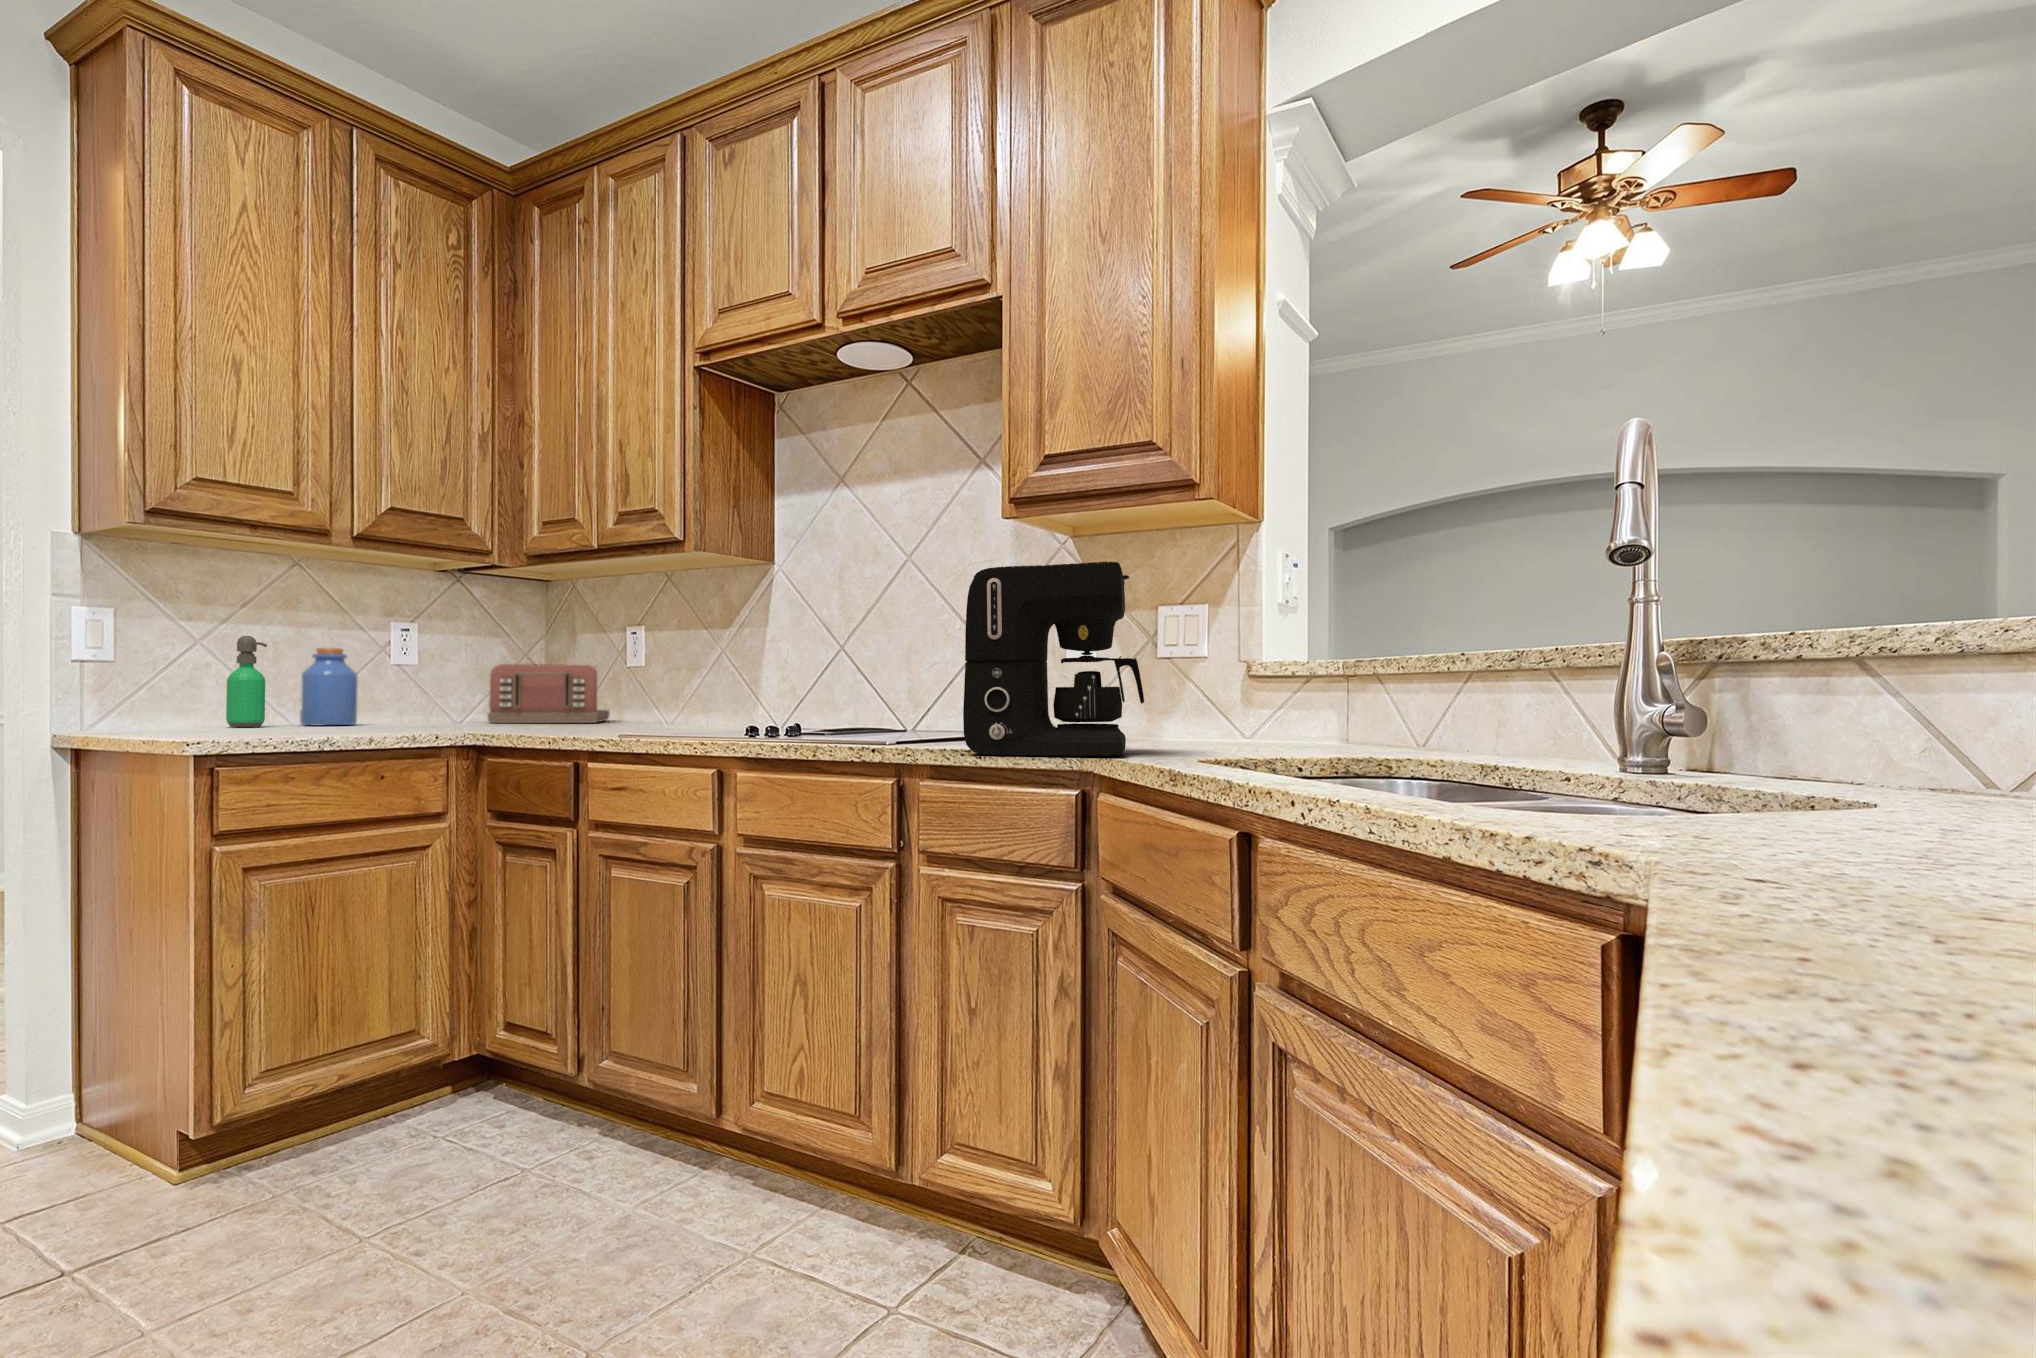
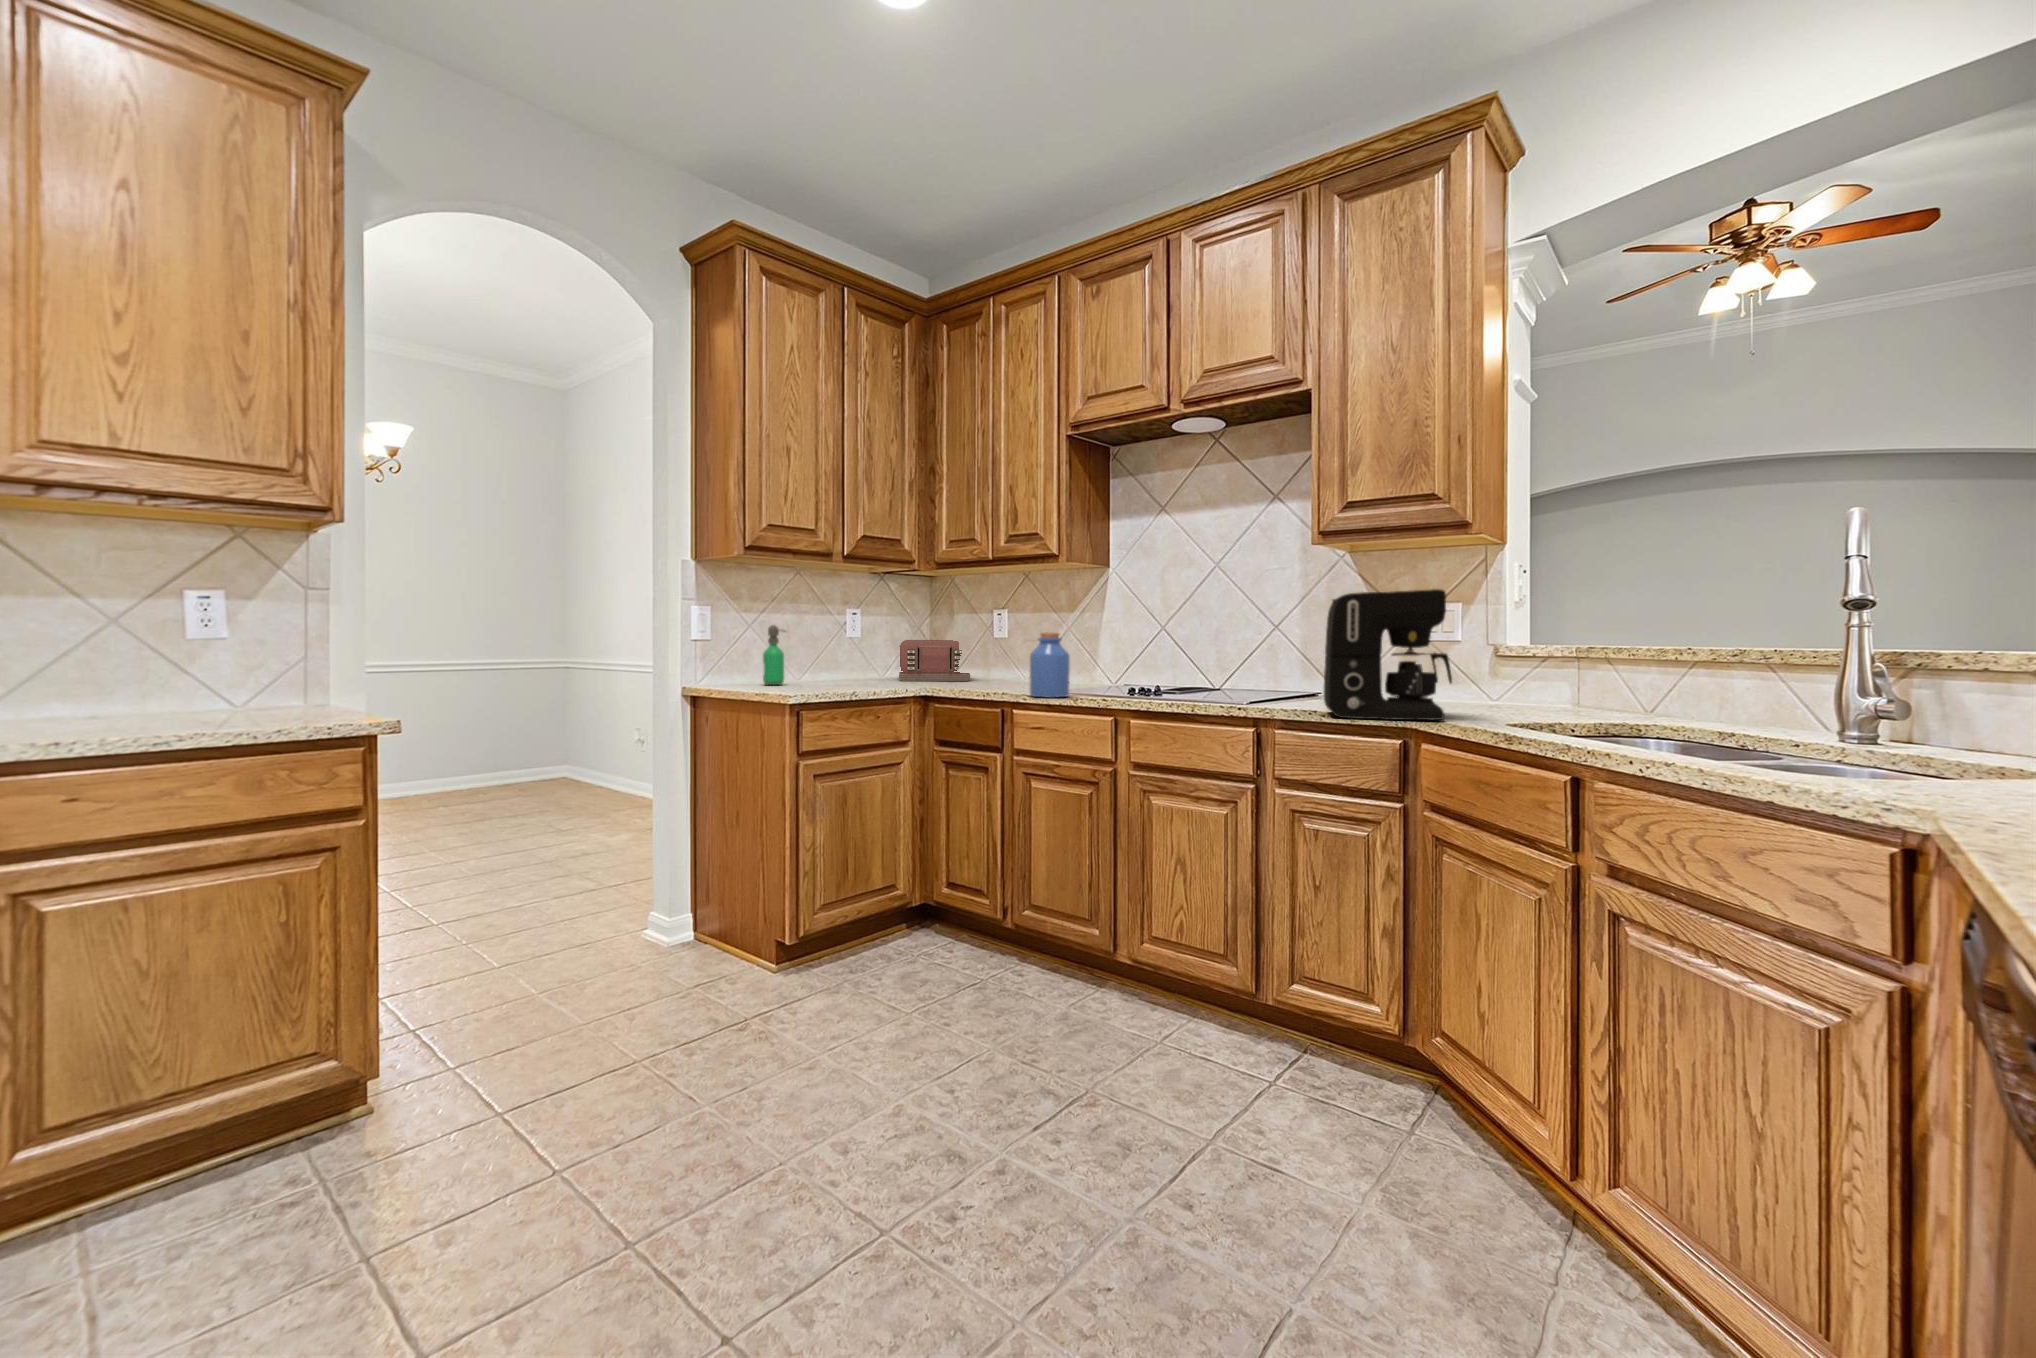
jar: present [300,648,358,725] -> present [1030,632,1070,698]

